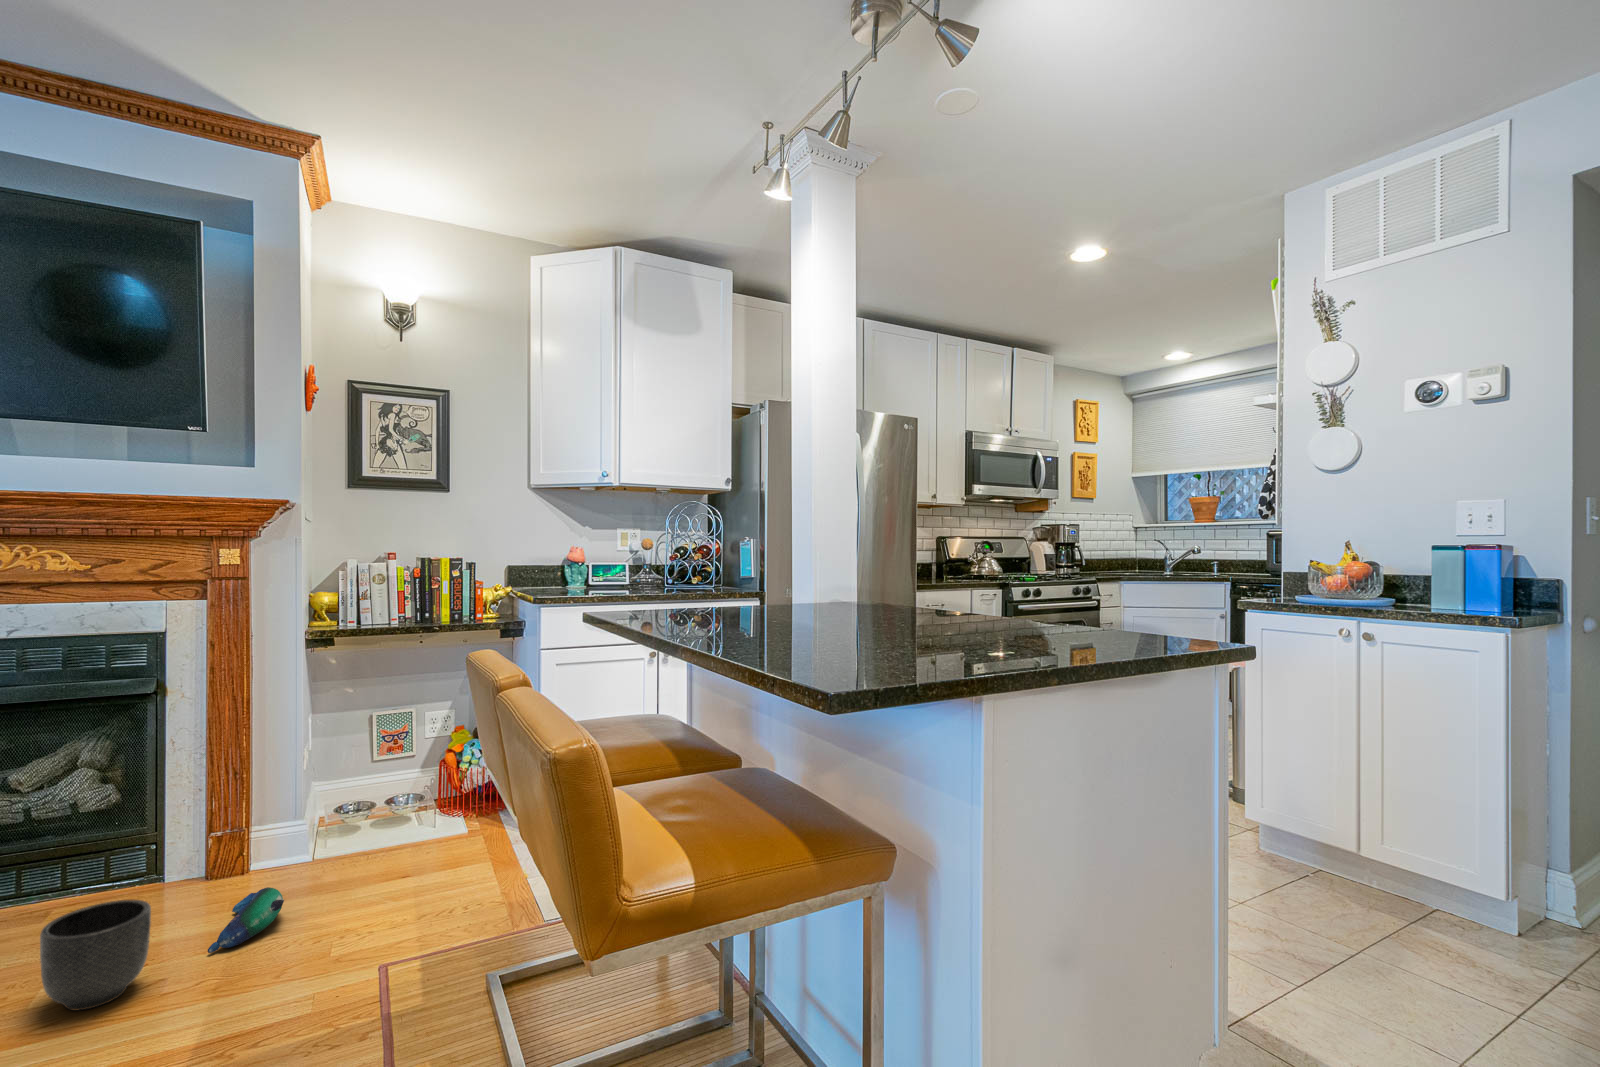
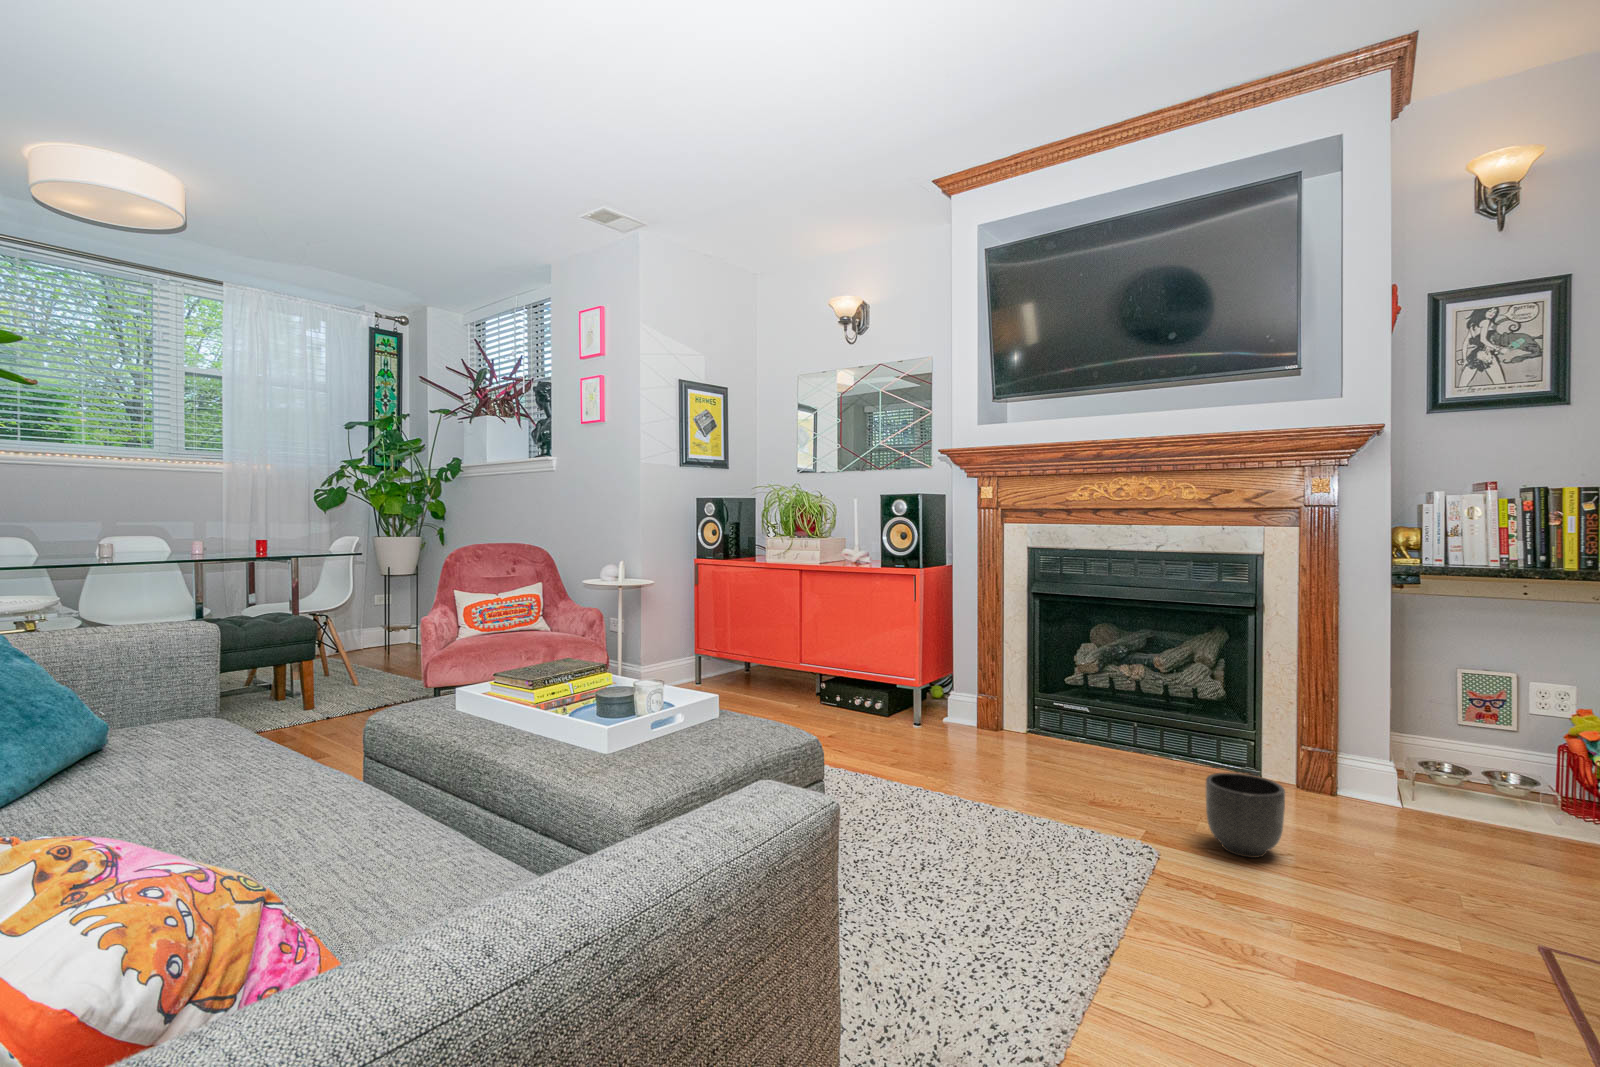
plush toy: present [208,887,284,953] -> none [1327,812,1398,856]

